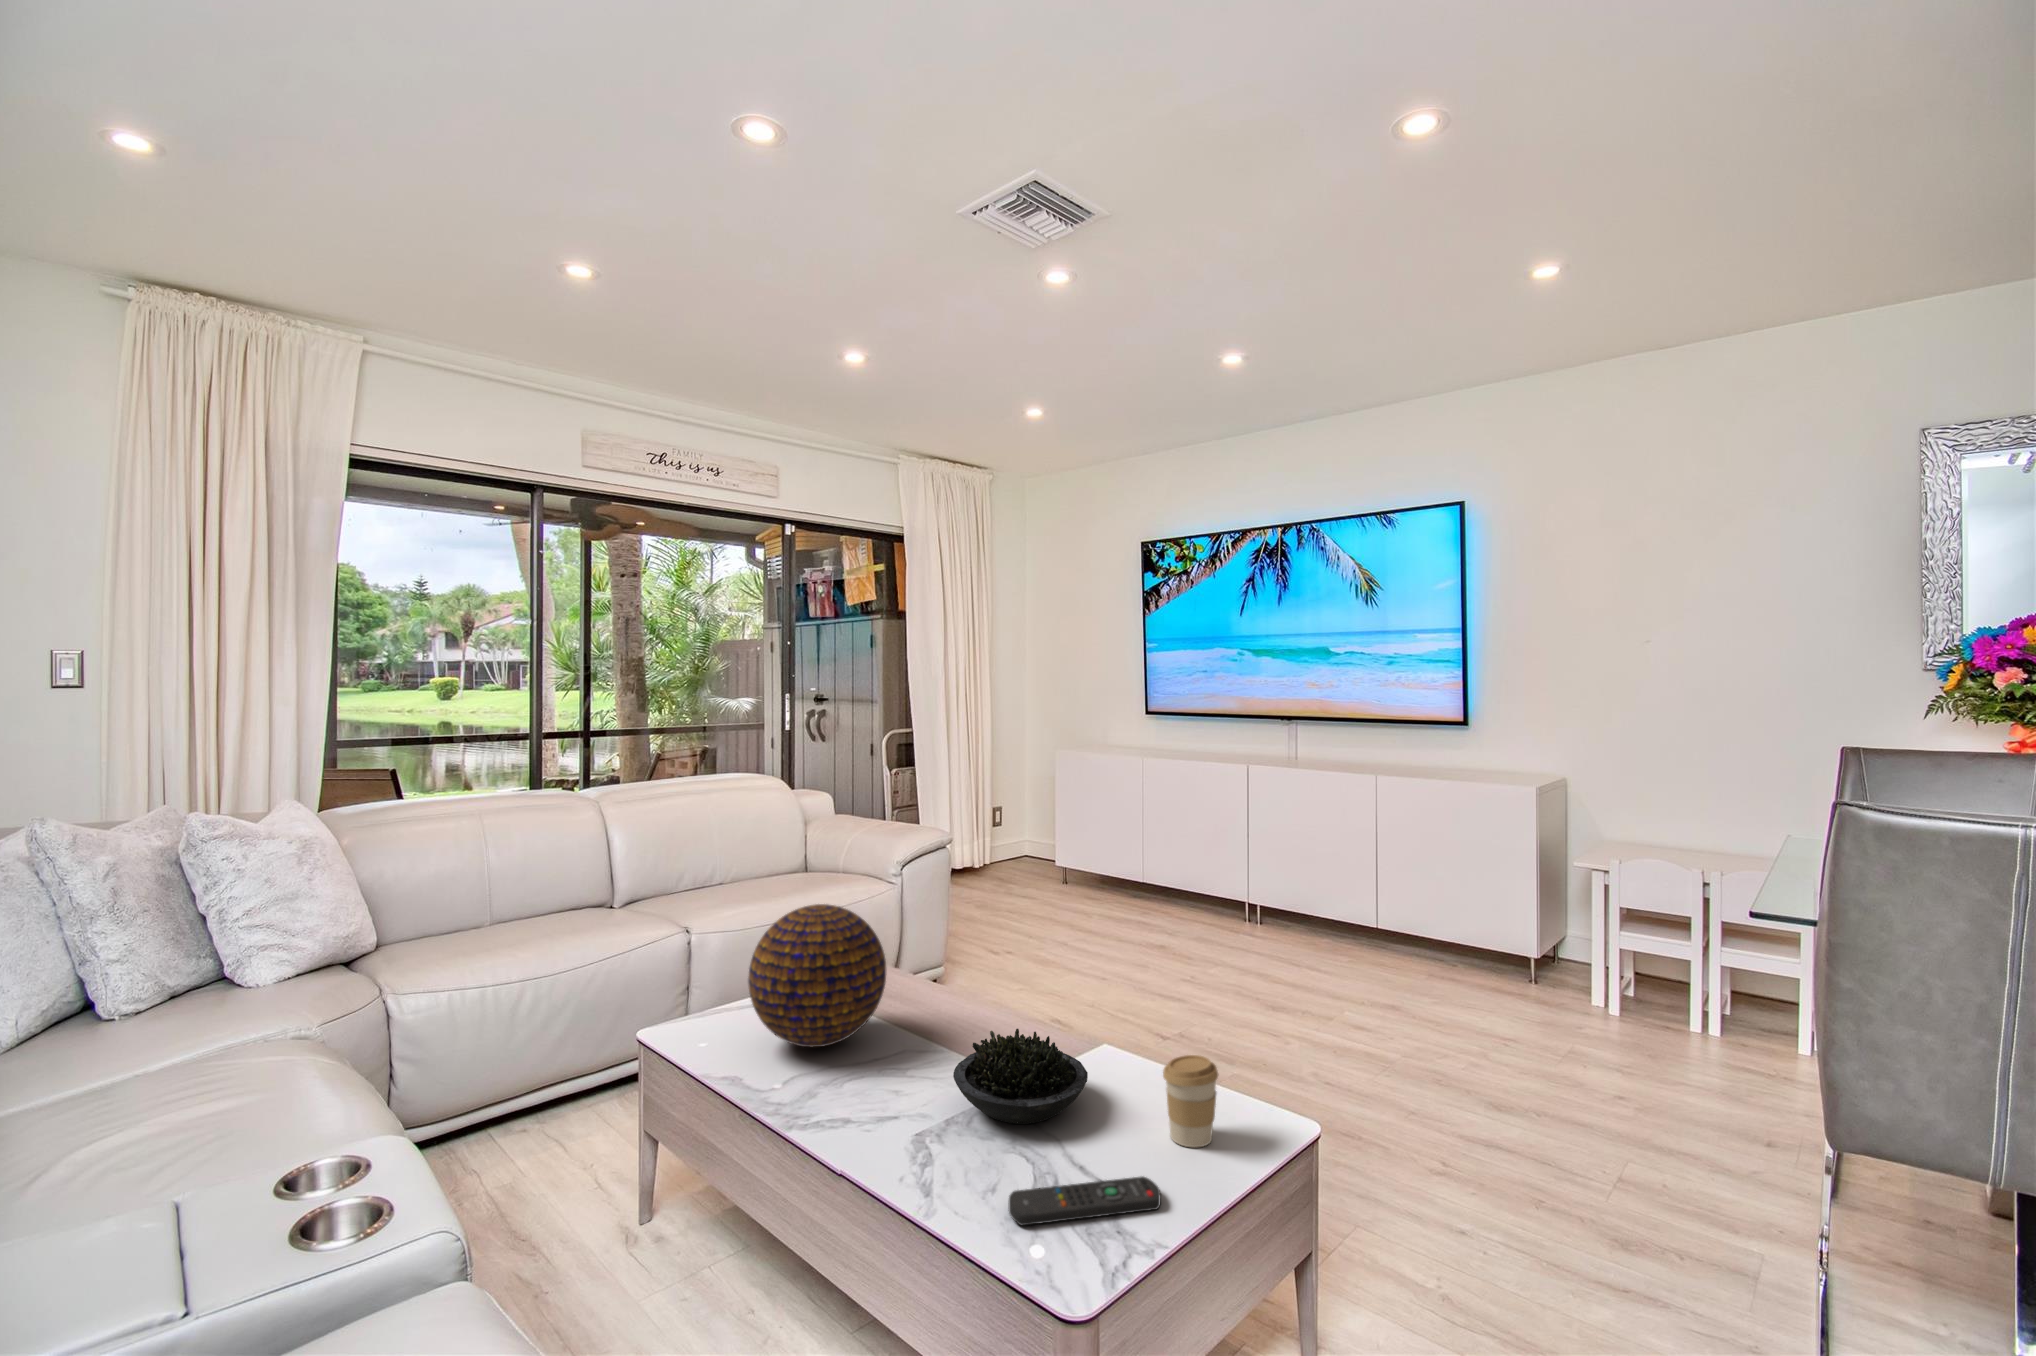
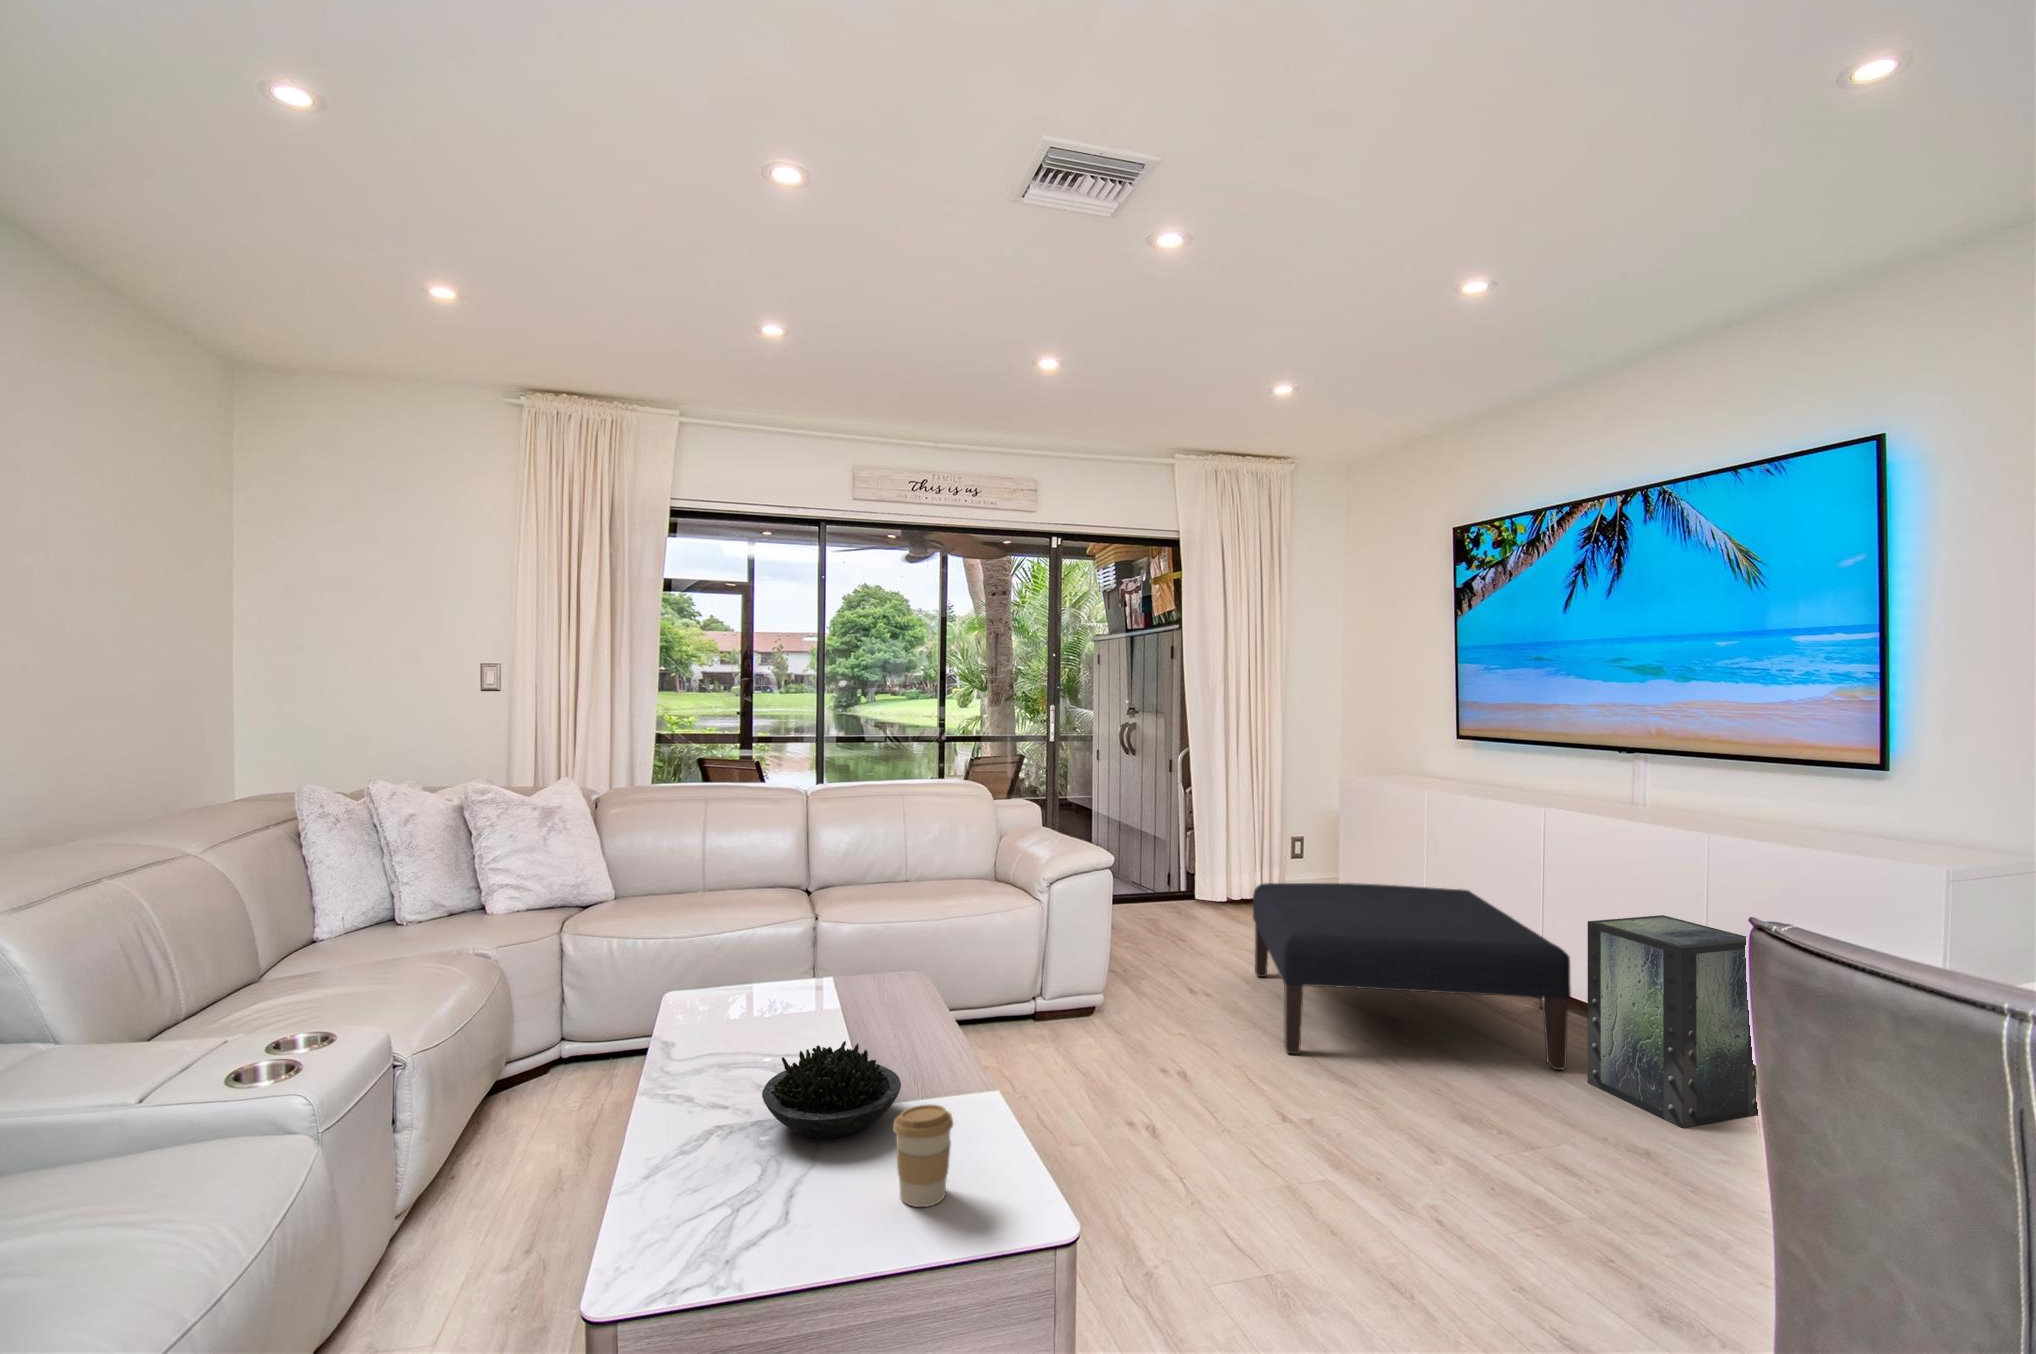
ottoman: none [1028,837,1301,989] -> present [1253,883,1571,1070]
storage box: none [1315,837,1419,984] -> present [1587,915,1758,1128]
decorative orb: present [748,904,886,1047] -> none [712,896,842,1028]
remote control: present [1008,1176,1160,1225] -> none [664,1187,810,1247]

